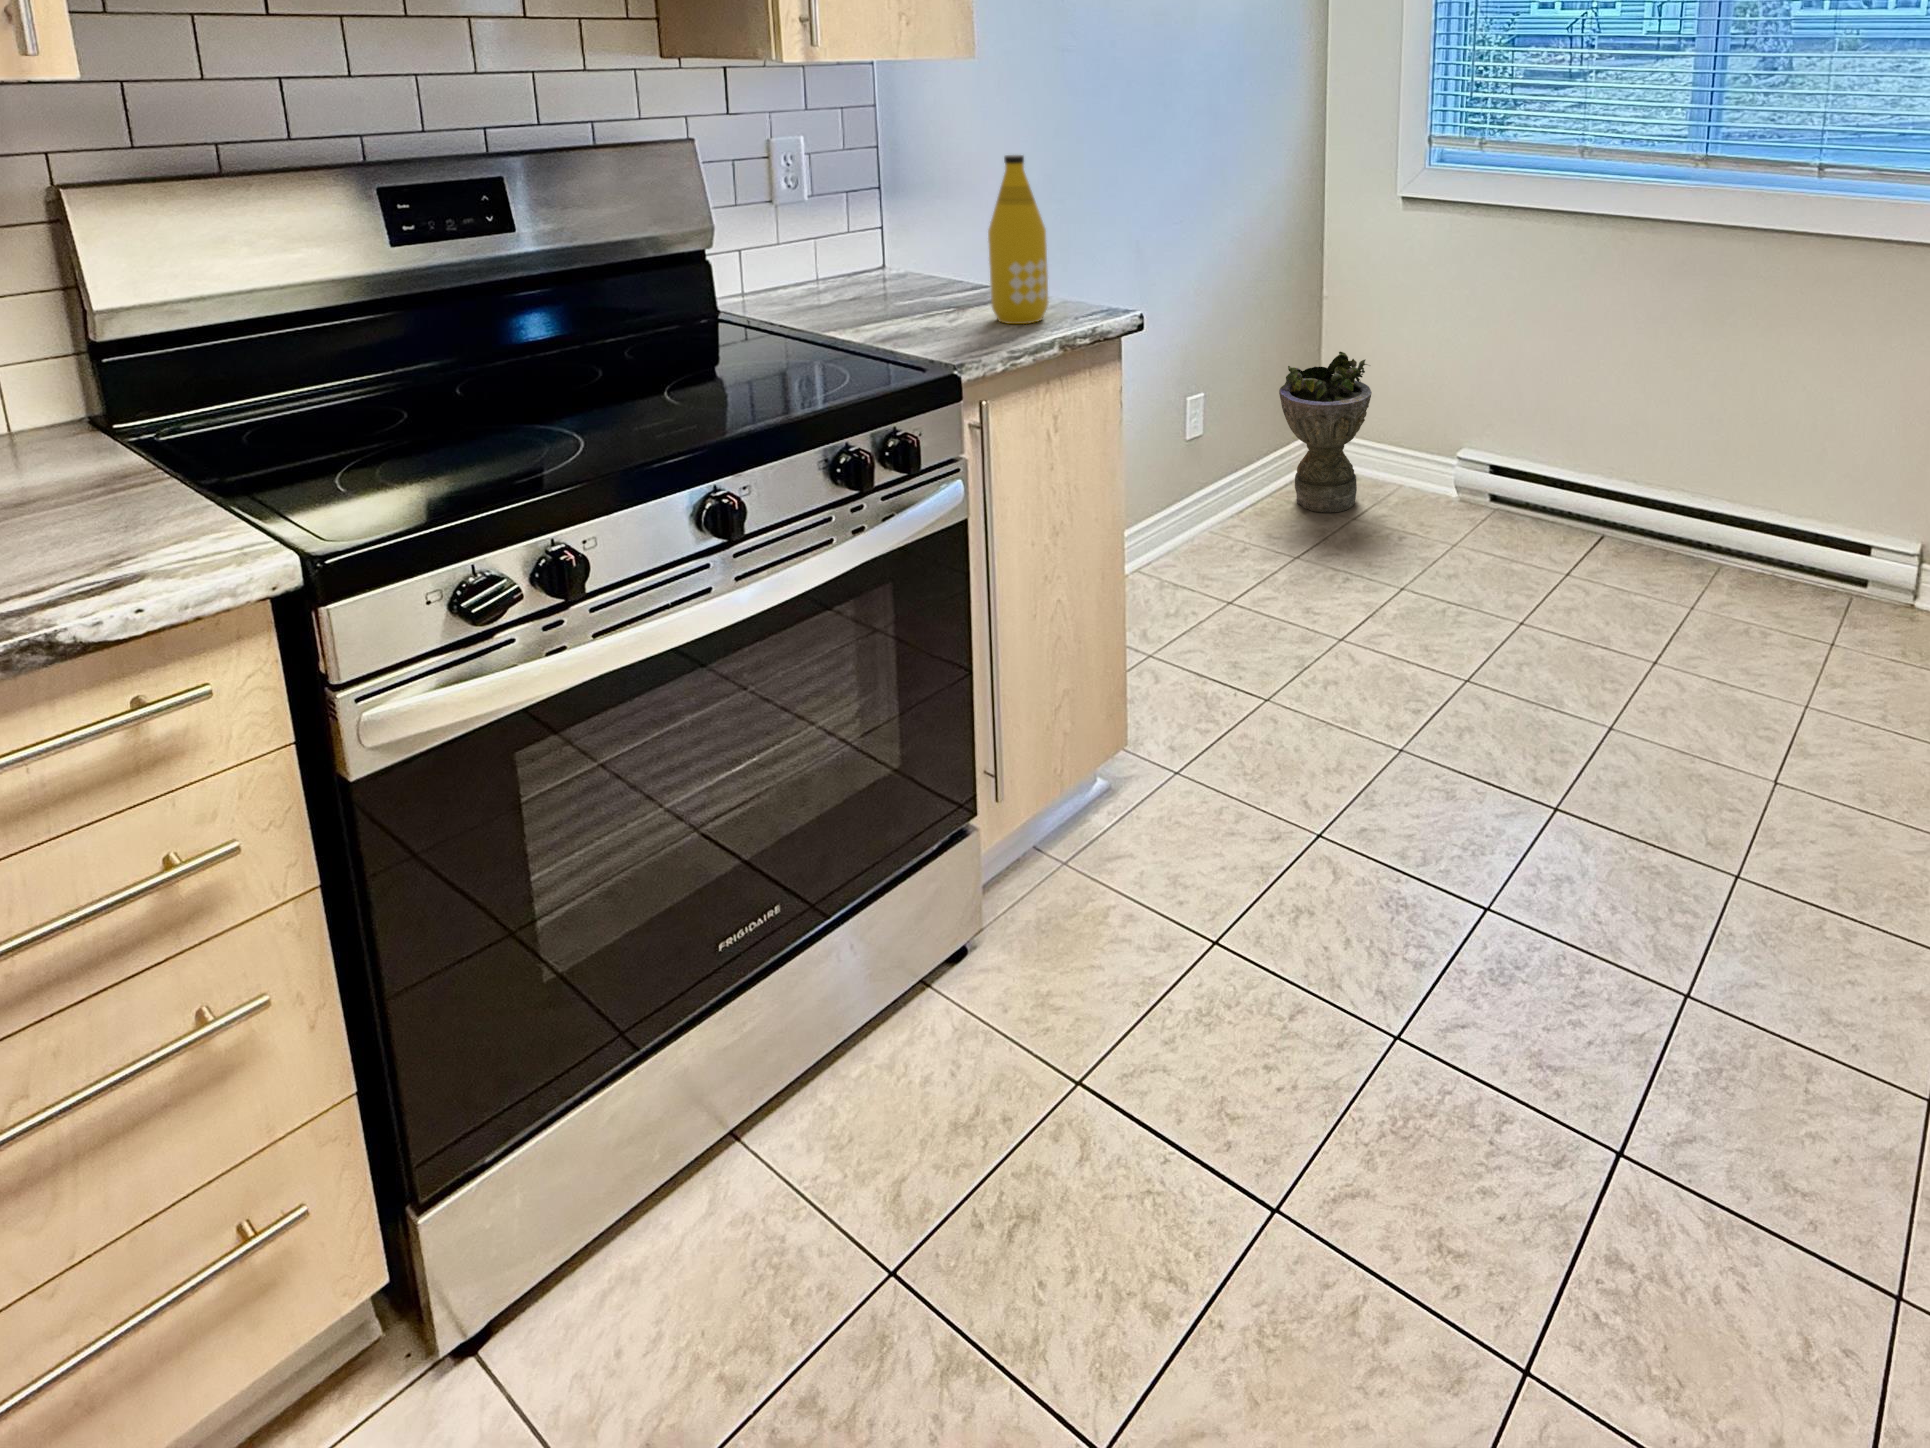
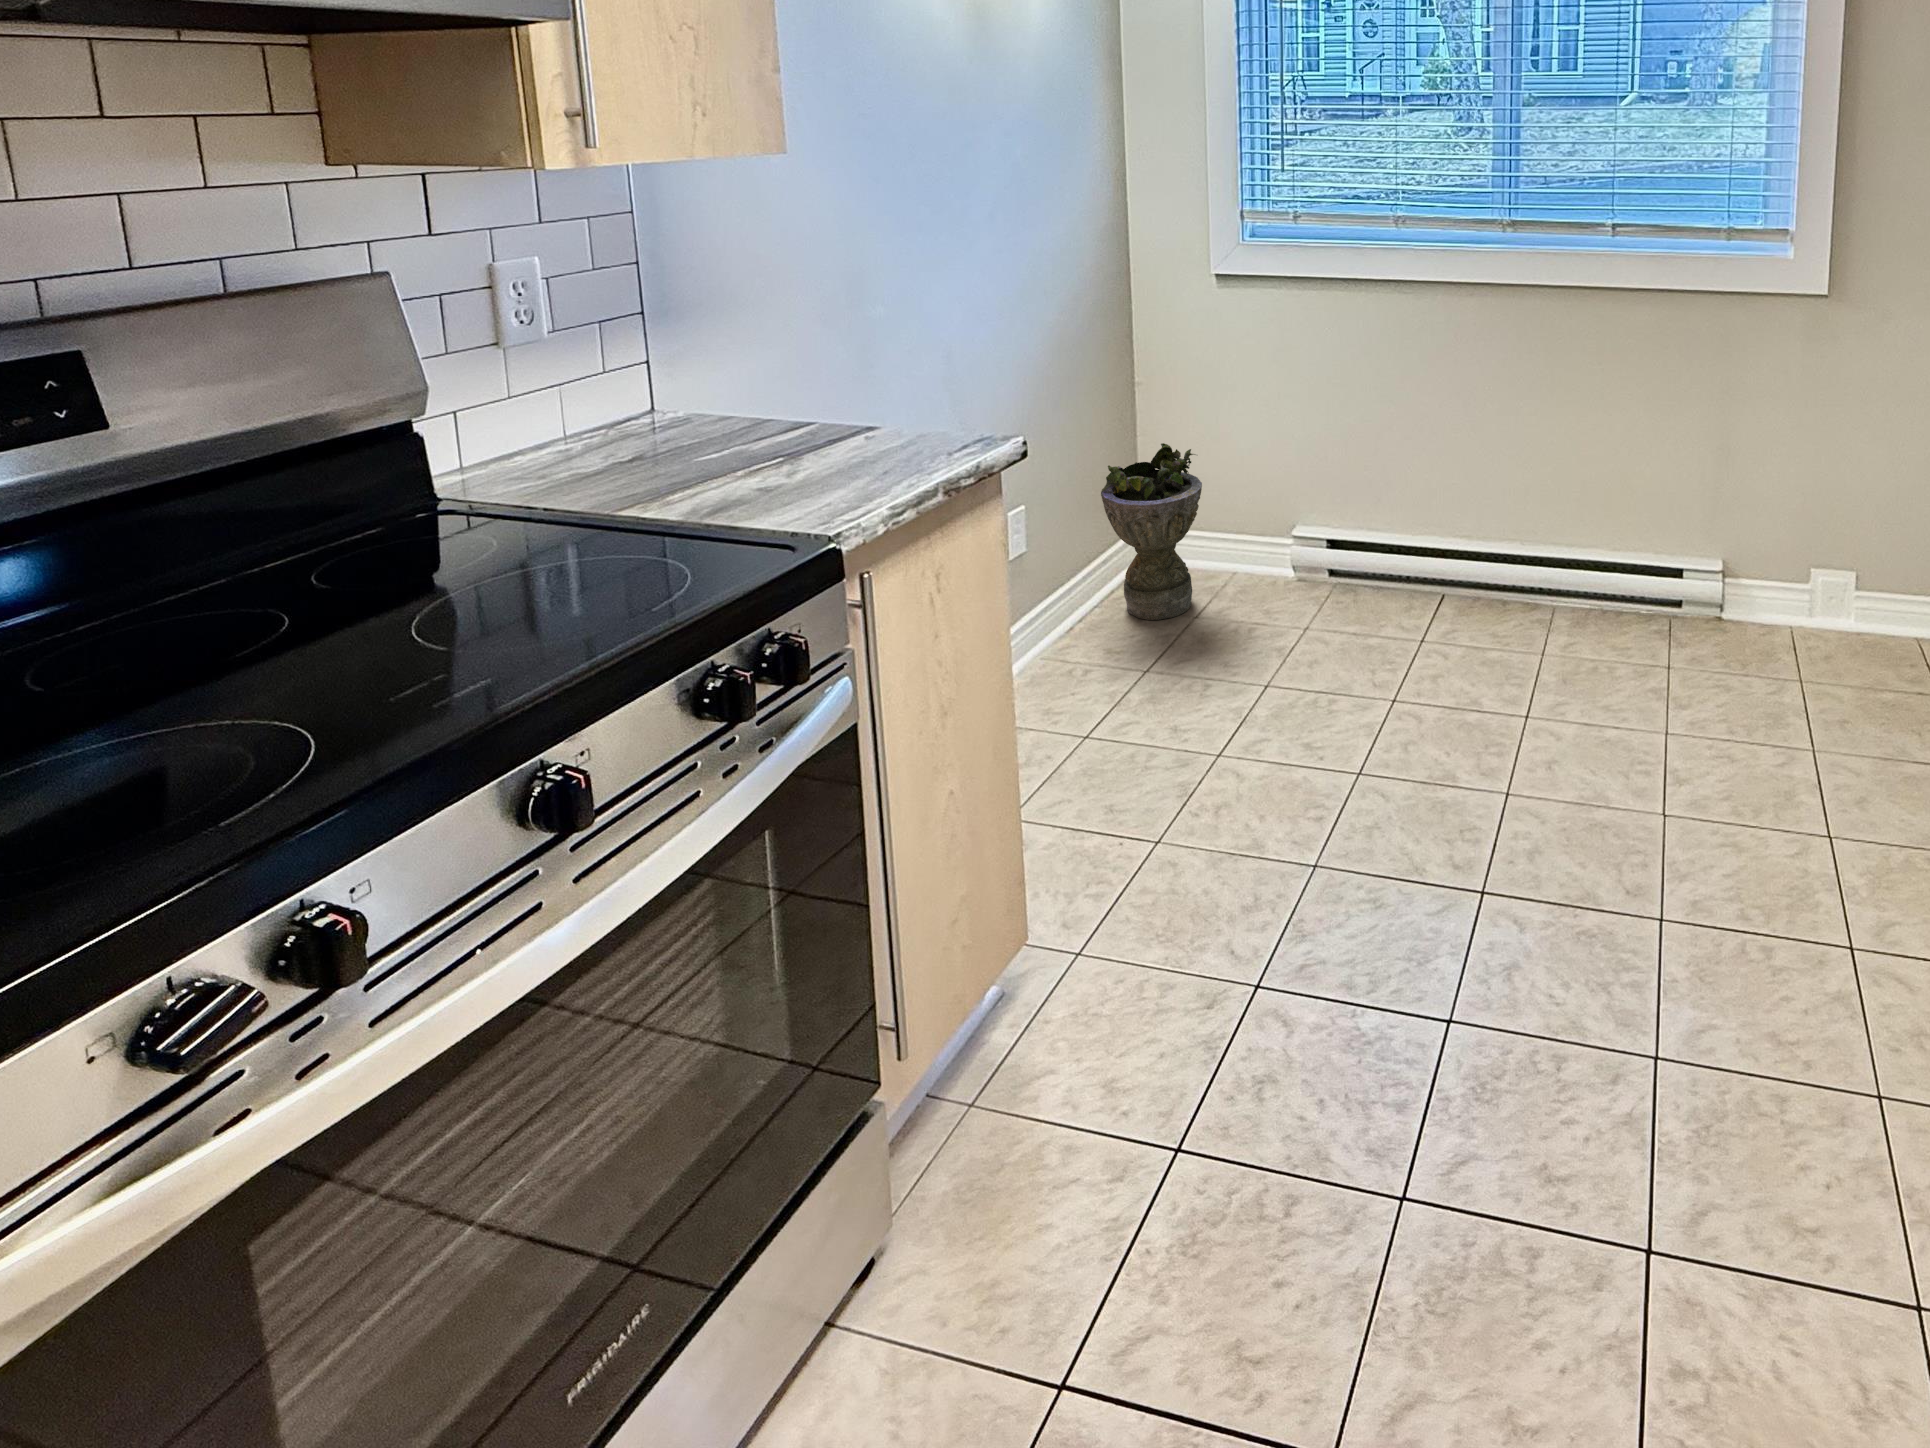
bottle: present [988,155,1049,324] -> none [824,267,906,471]

